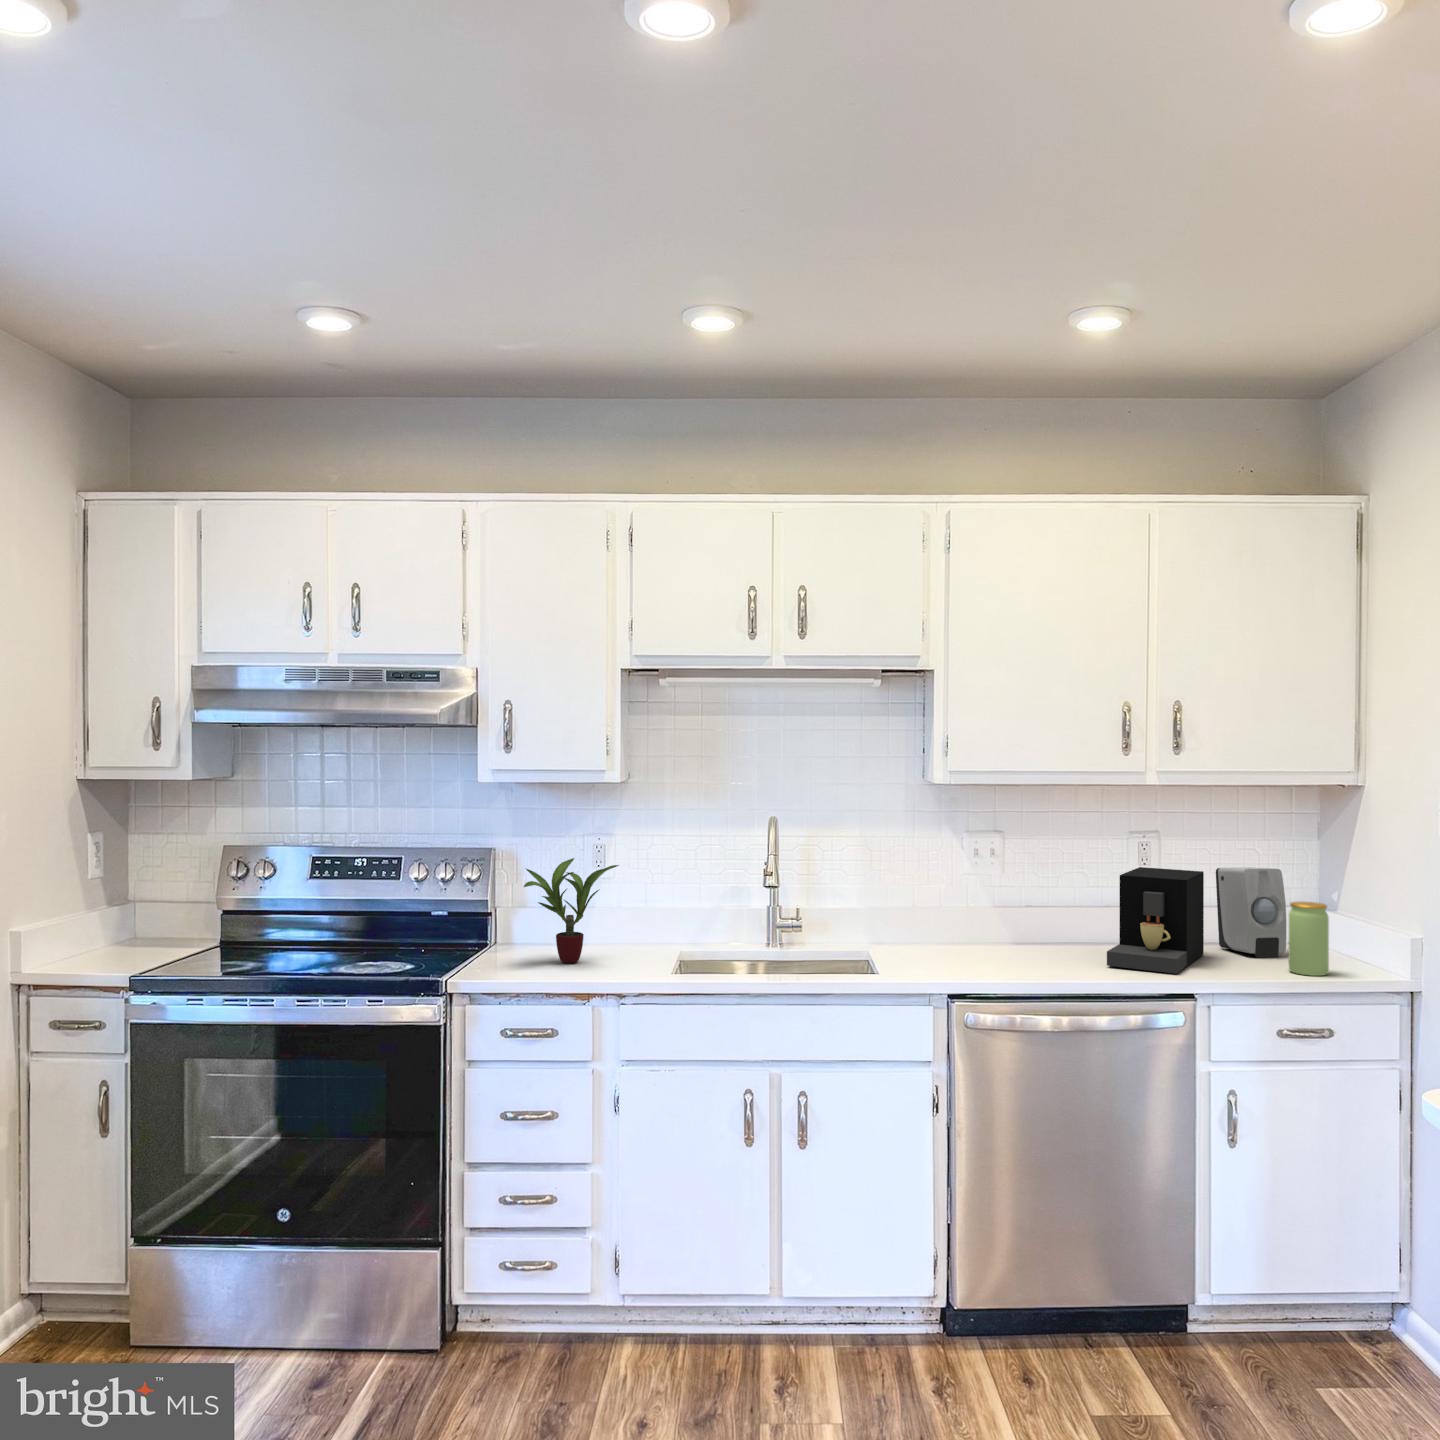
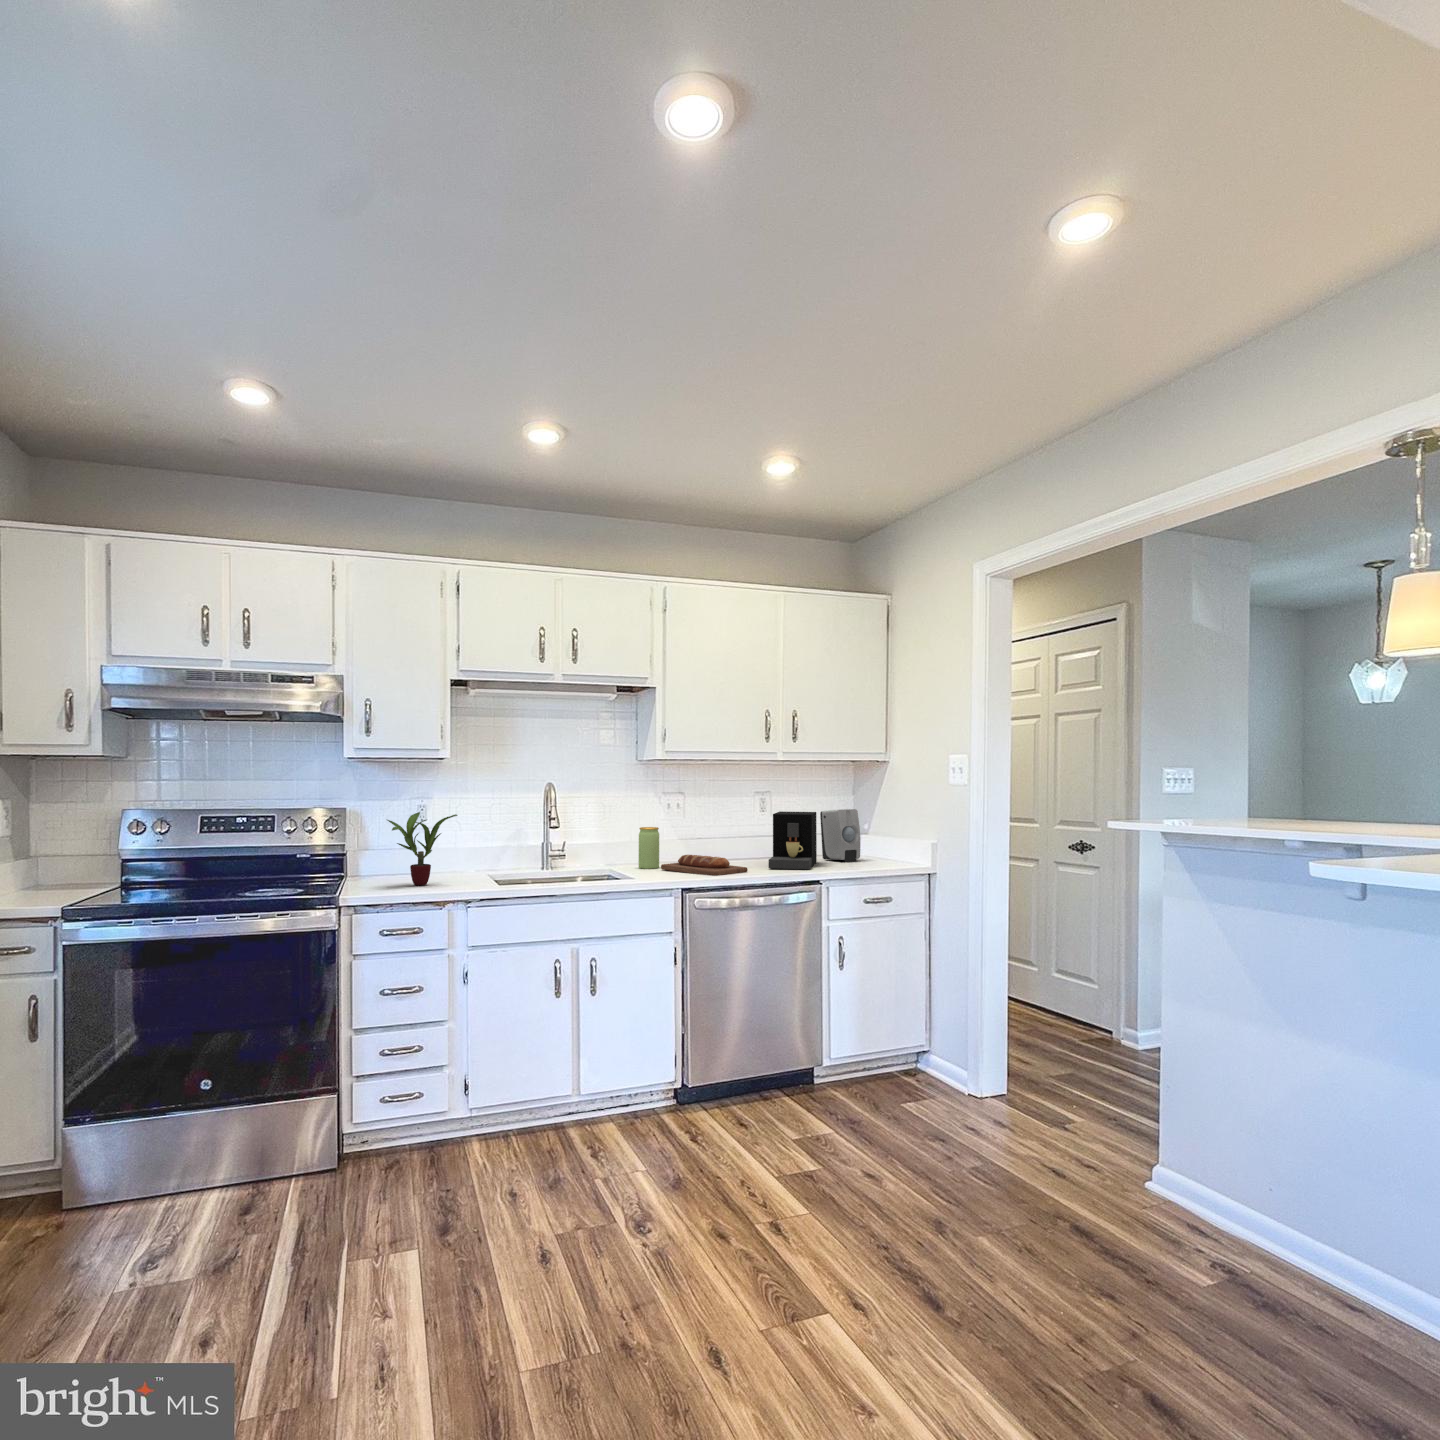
jar: present [1289,902,1329,976] -> present [639,827,659,869]
bread loaf: none [932,934,1066,978] -> present [661,855,748,876]

